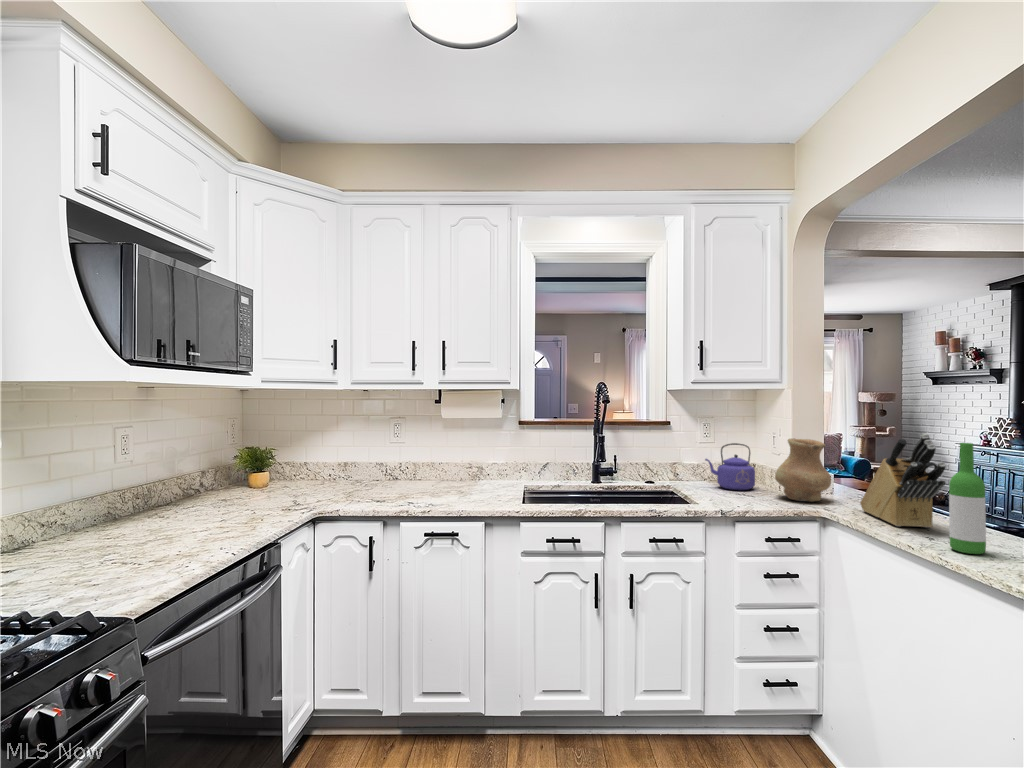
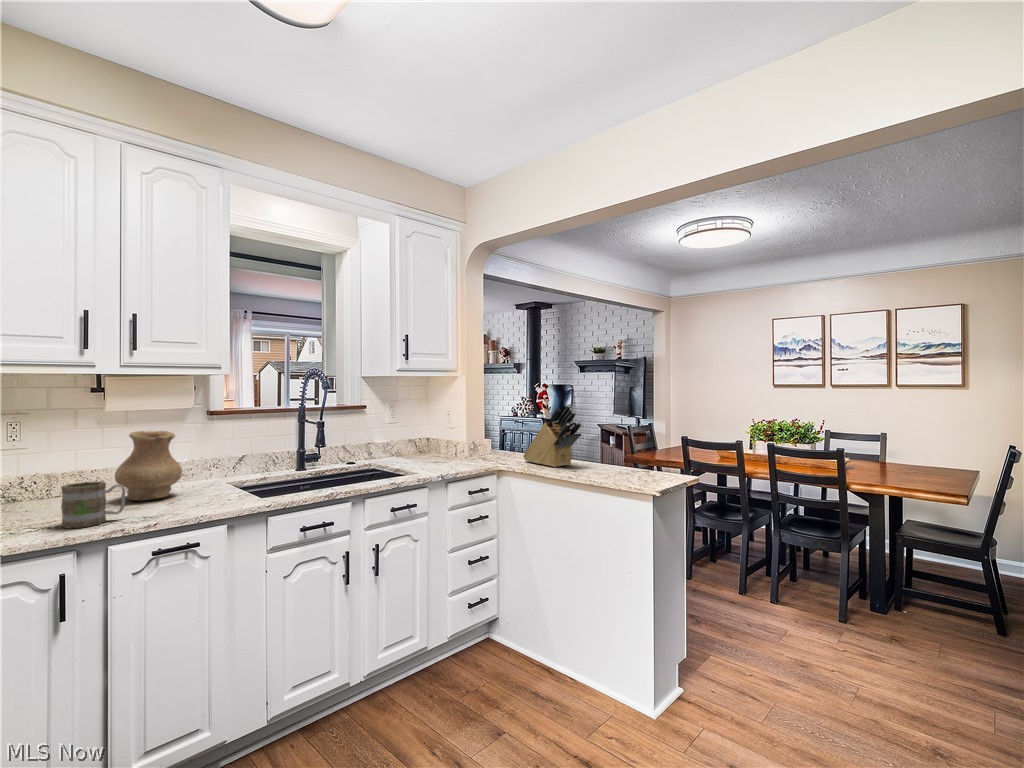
vase: present [775,438,831,502] -> present [115,431,182,500]
kettle: present [705,443,755,490] -> none [404,421,442,460]
wine bottle: present [949,443,986,554] -> none [593,408,610,475]
mug: none [380,470,417,504] -> present [61,482,125,529]

